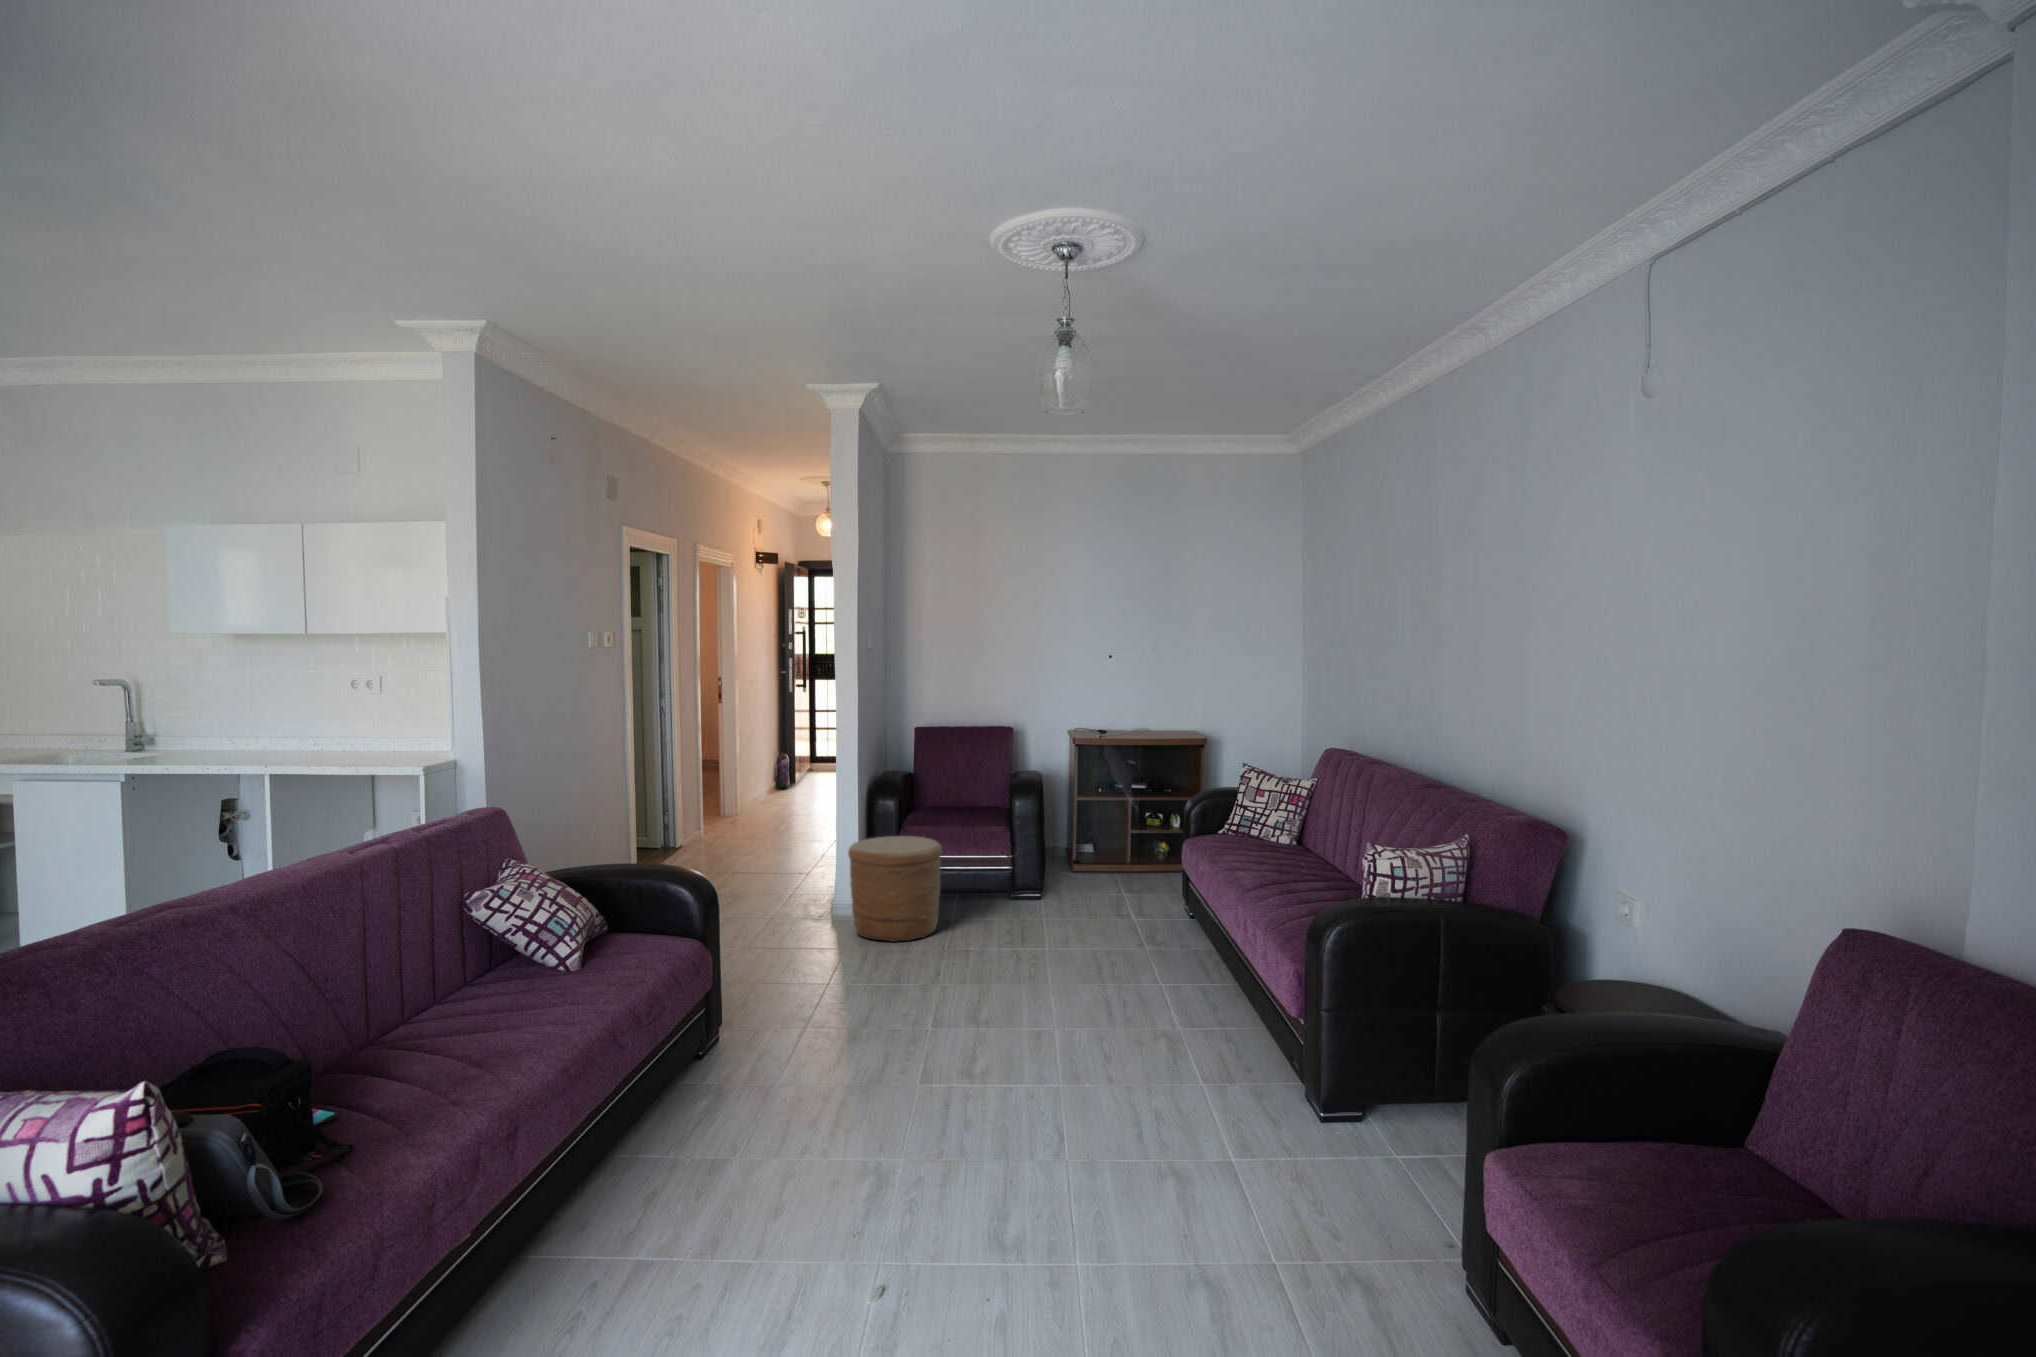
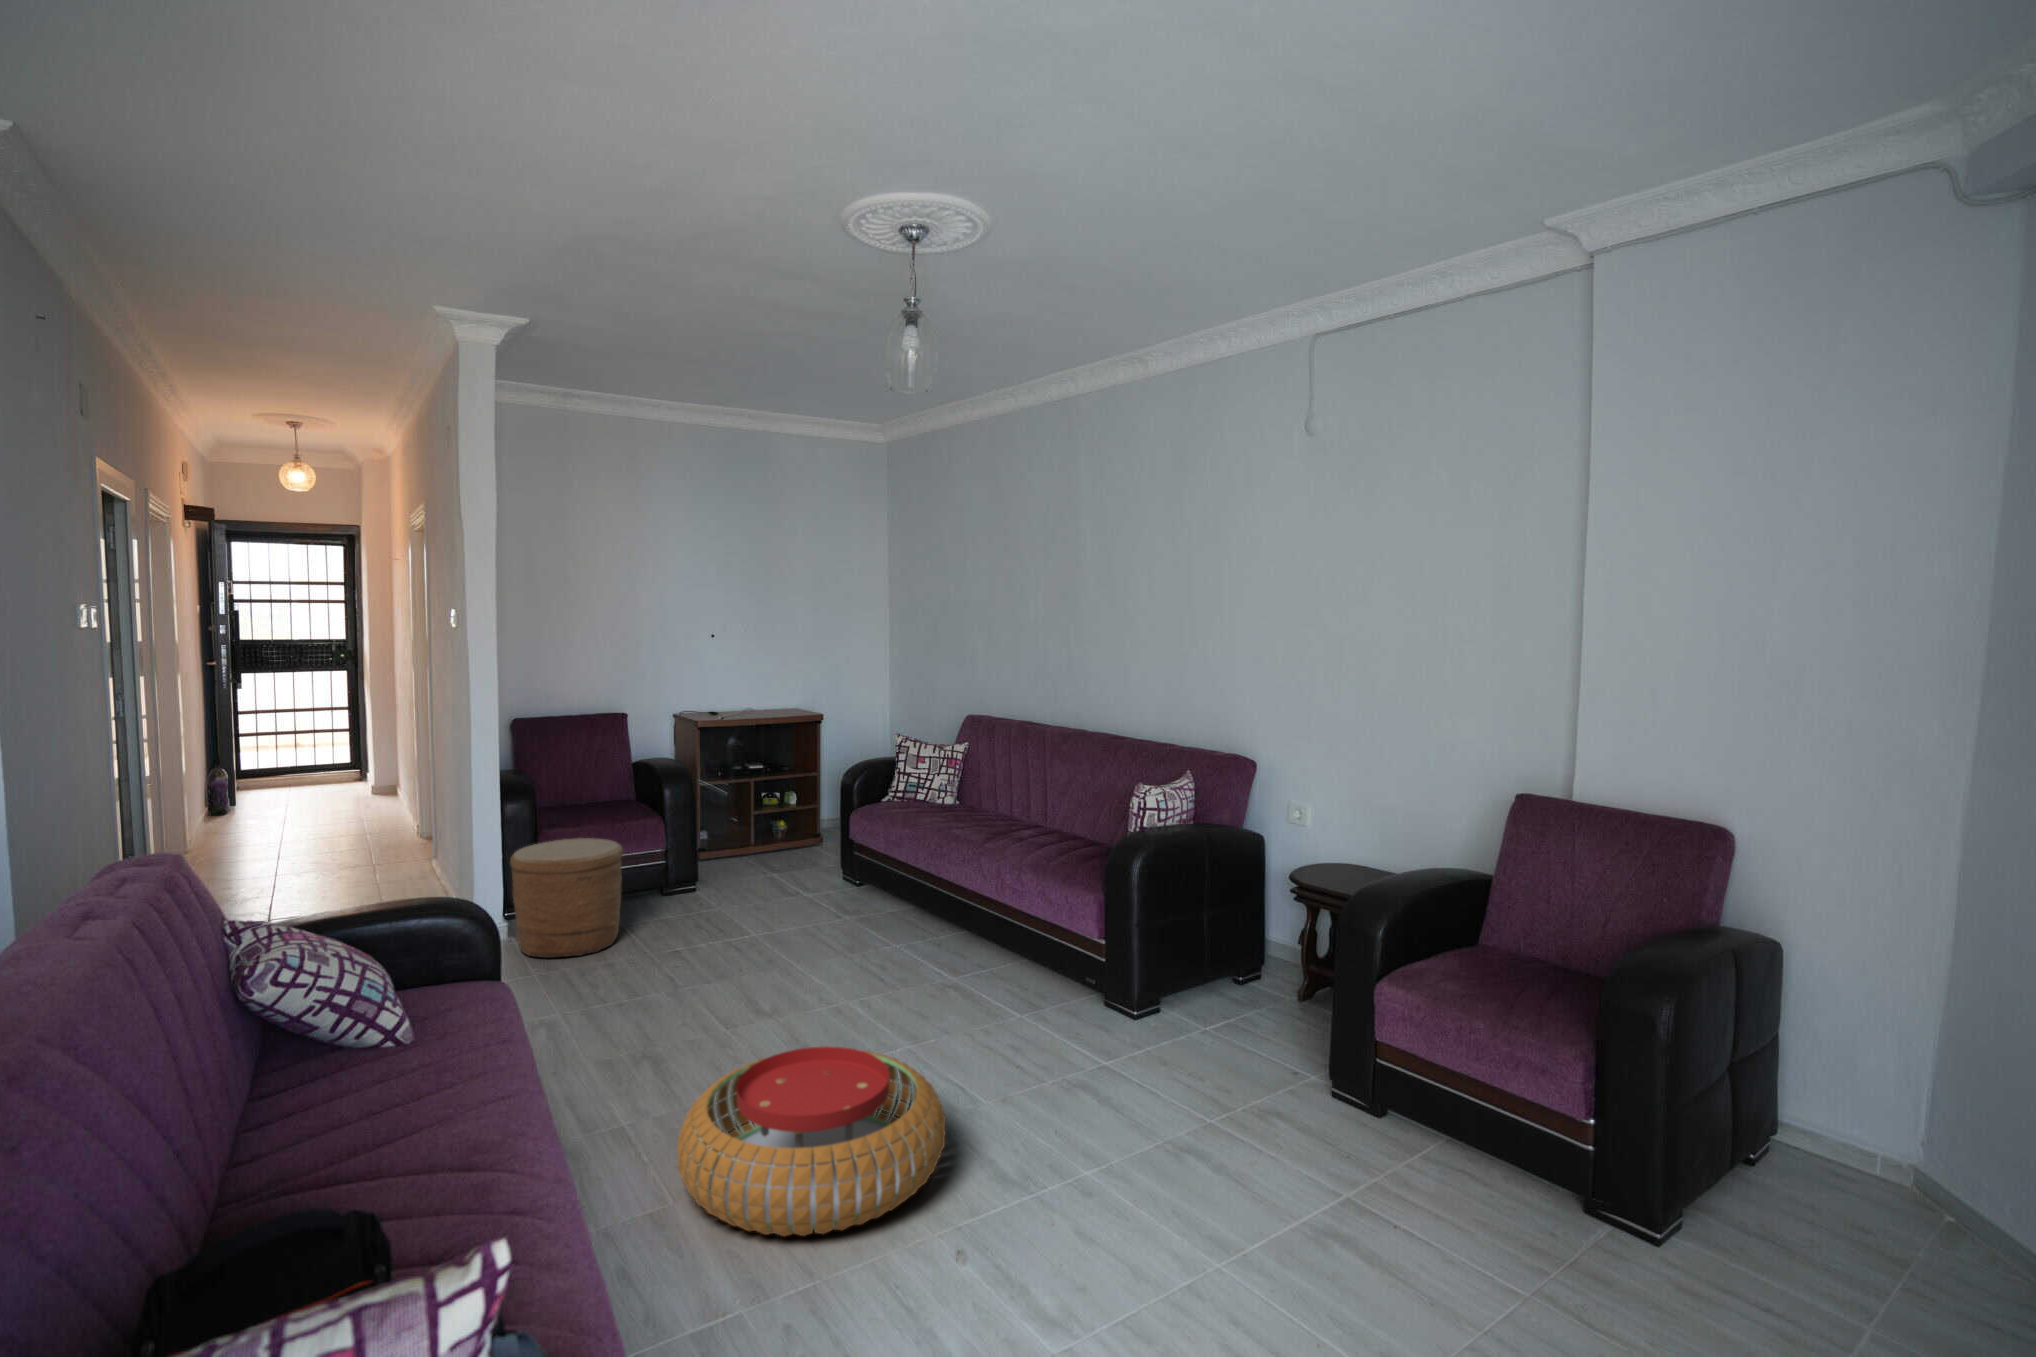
pouf: none [724,1049,973,1217] -> present [677,1047,946,1236]

